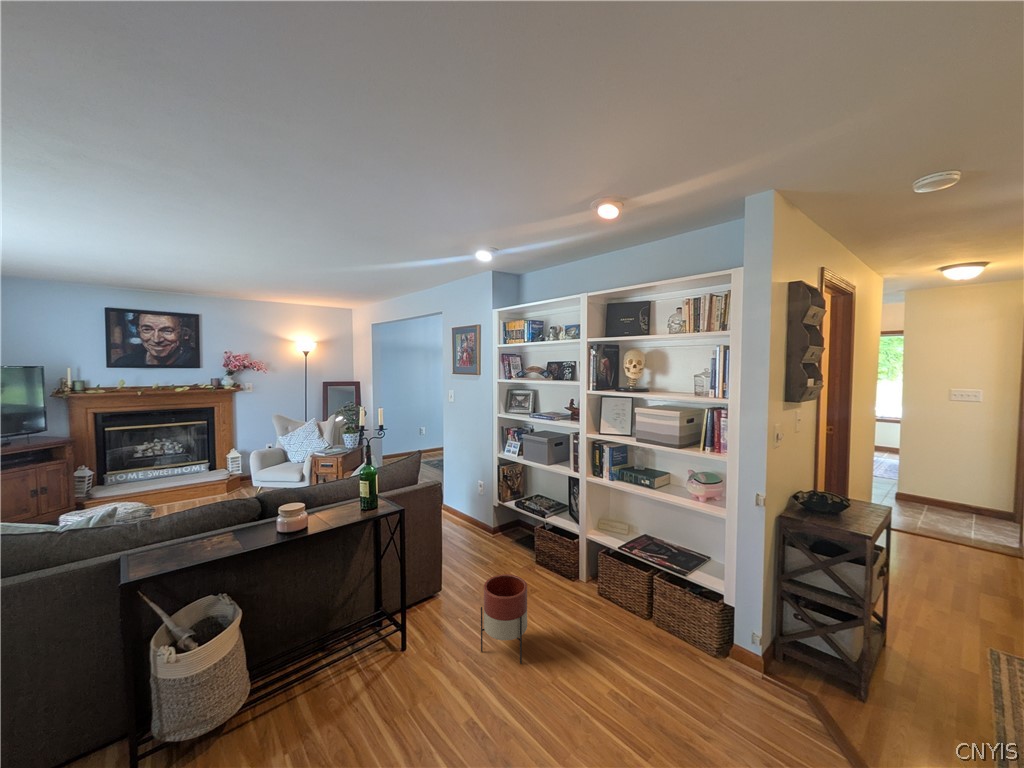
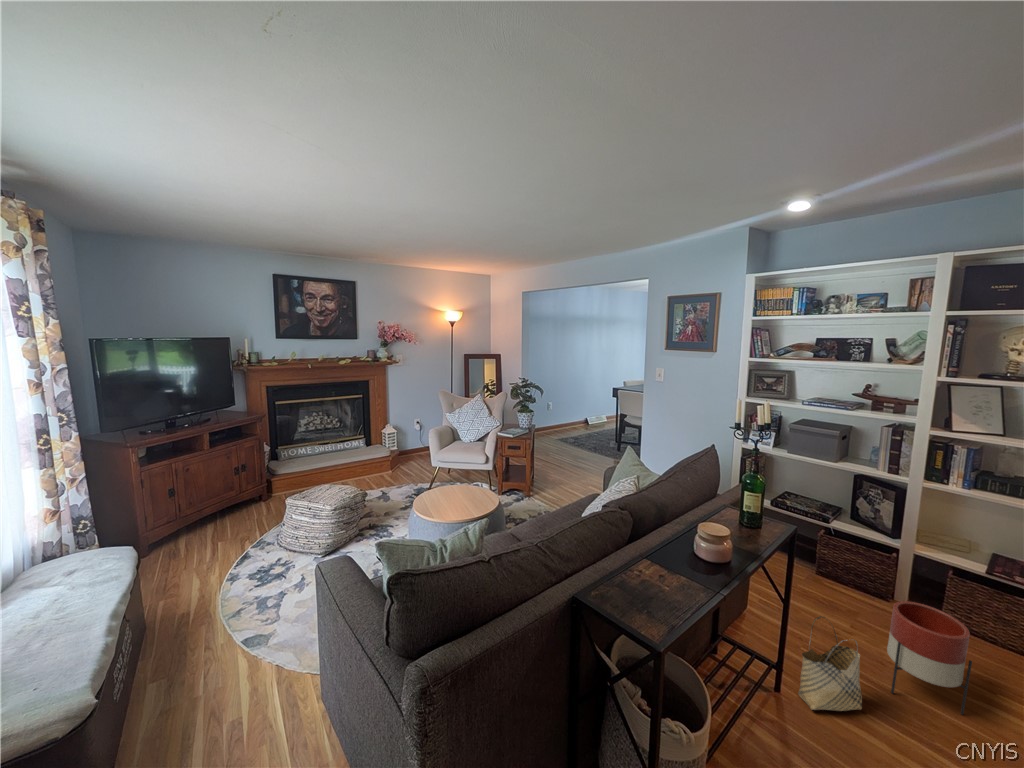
woven basket: none [392,588,443,667] -> present [798,616,862,711]

